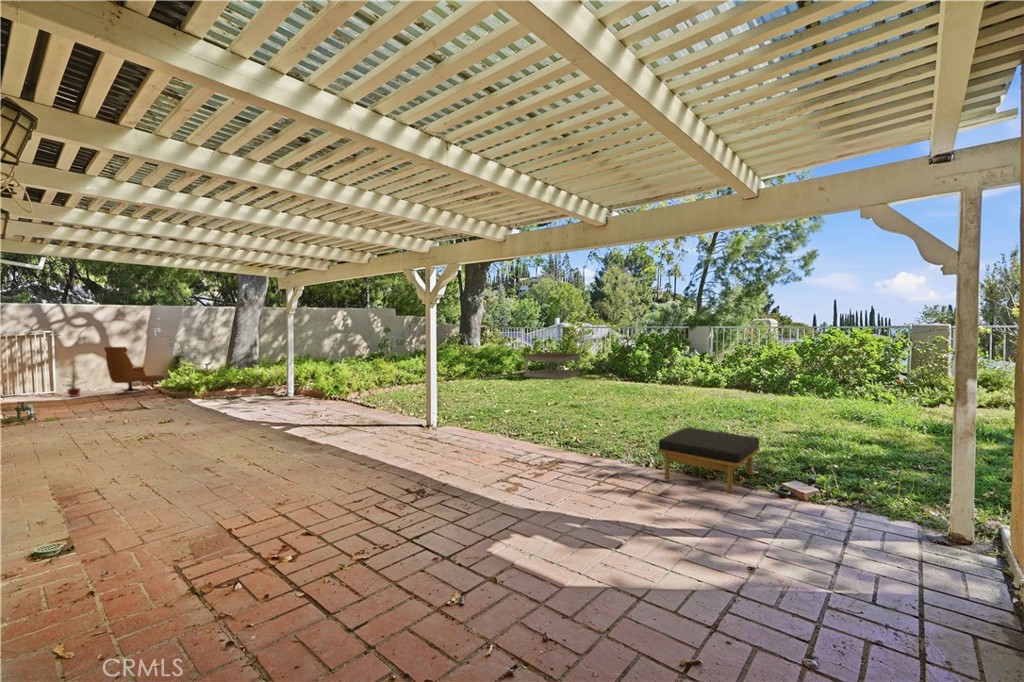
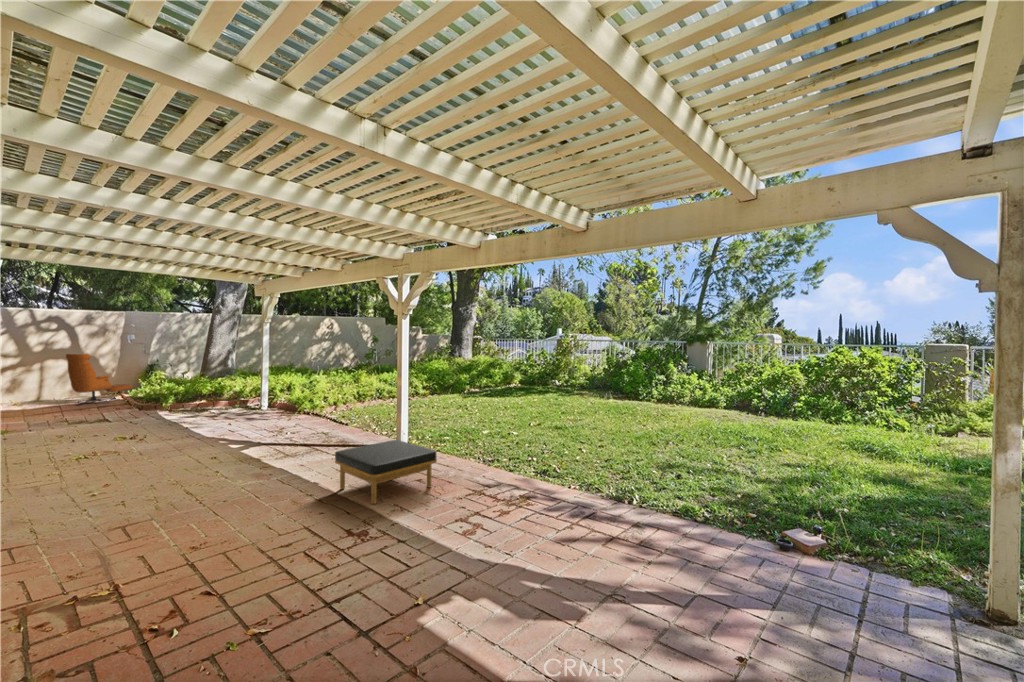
coffee table: present [525,352,580,379] -> none [514,366,574,395]
potted plant: present [63,376,80,397] -> none [16,377,51,406]
ottoman: present [658,428,760,493] -> present [335,440,437,504]

